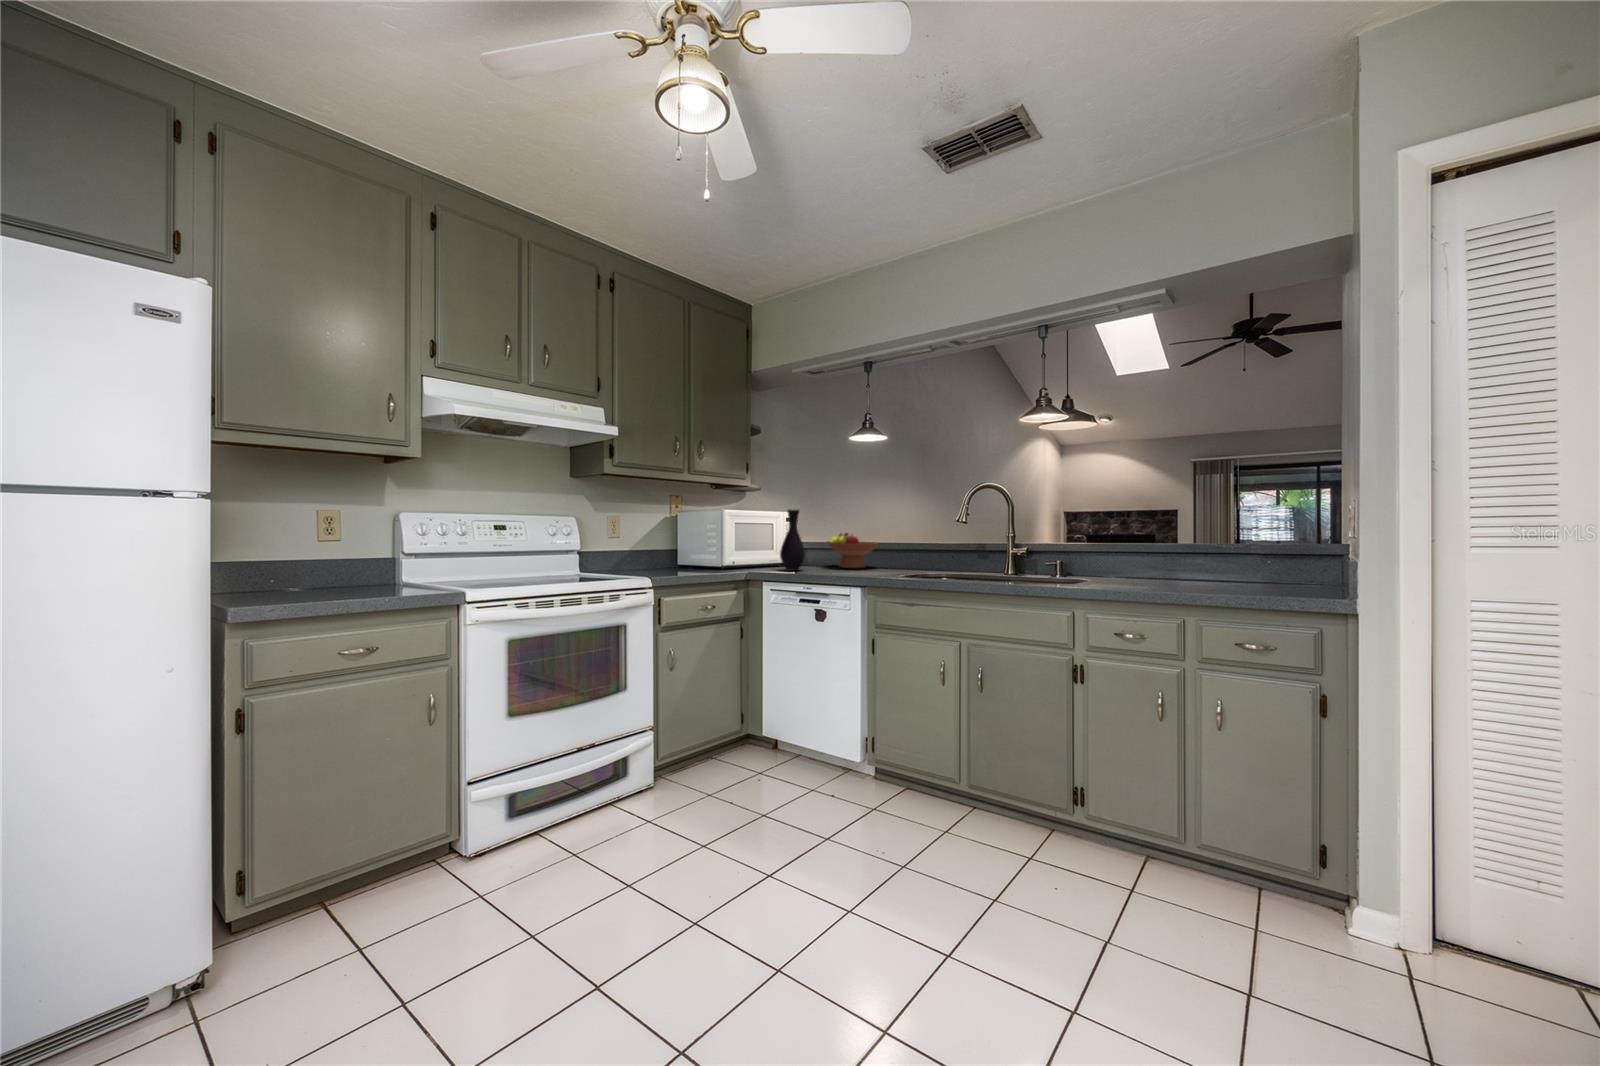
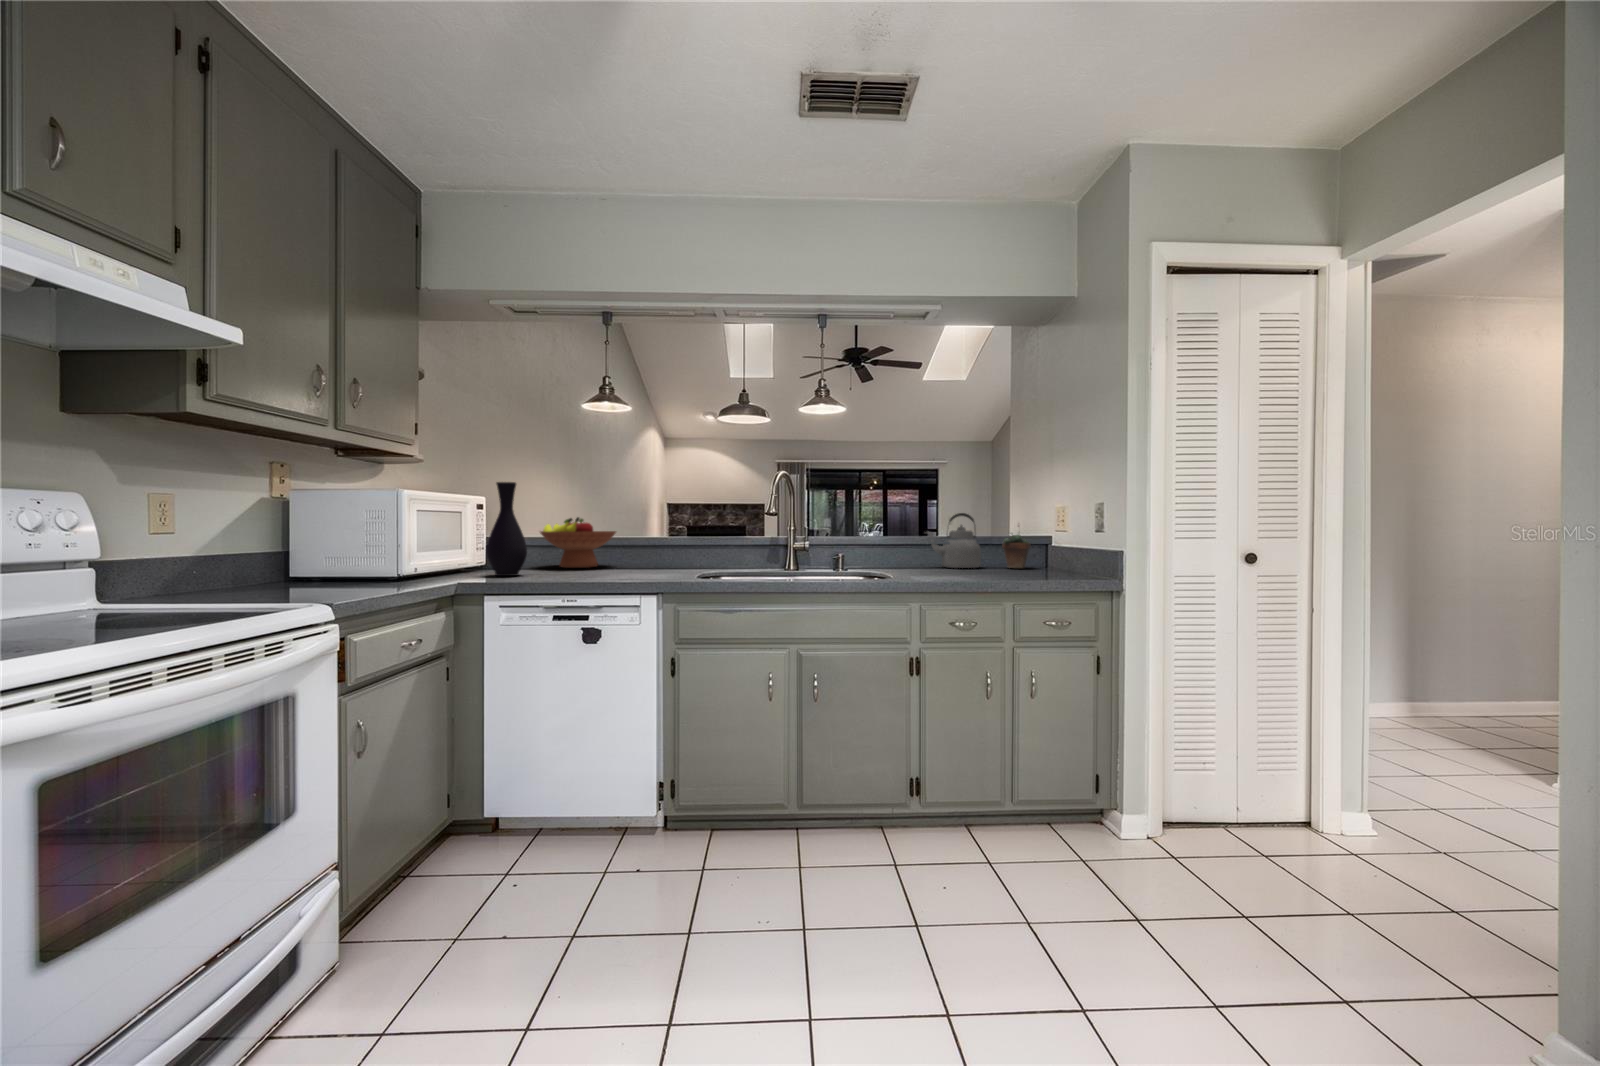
kettle: none [1119,540,1176,592] -> present [926,513,981,568]
succulent plant: none [1194,551,1228,597] -> present [1002,531,1031,568]

